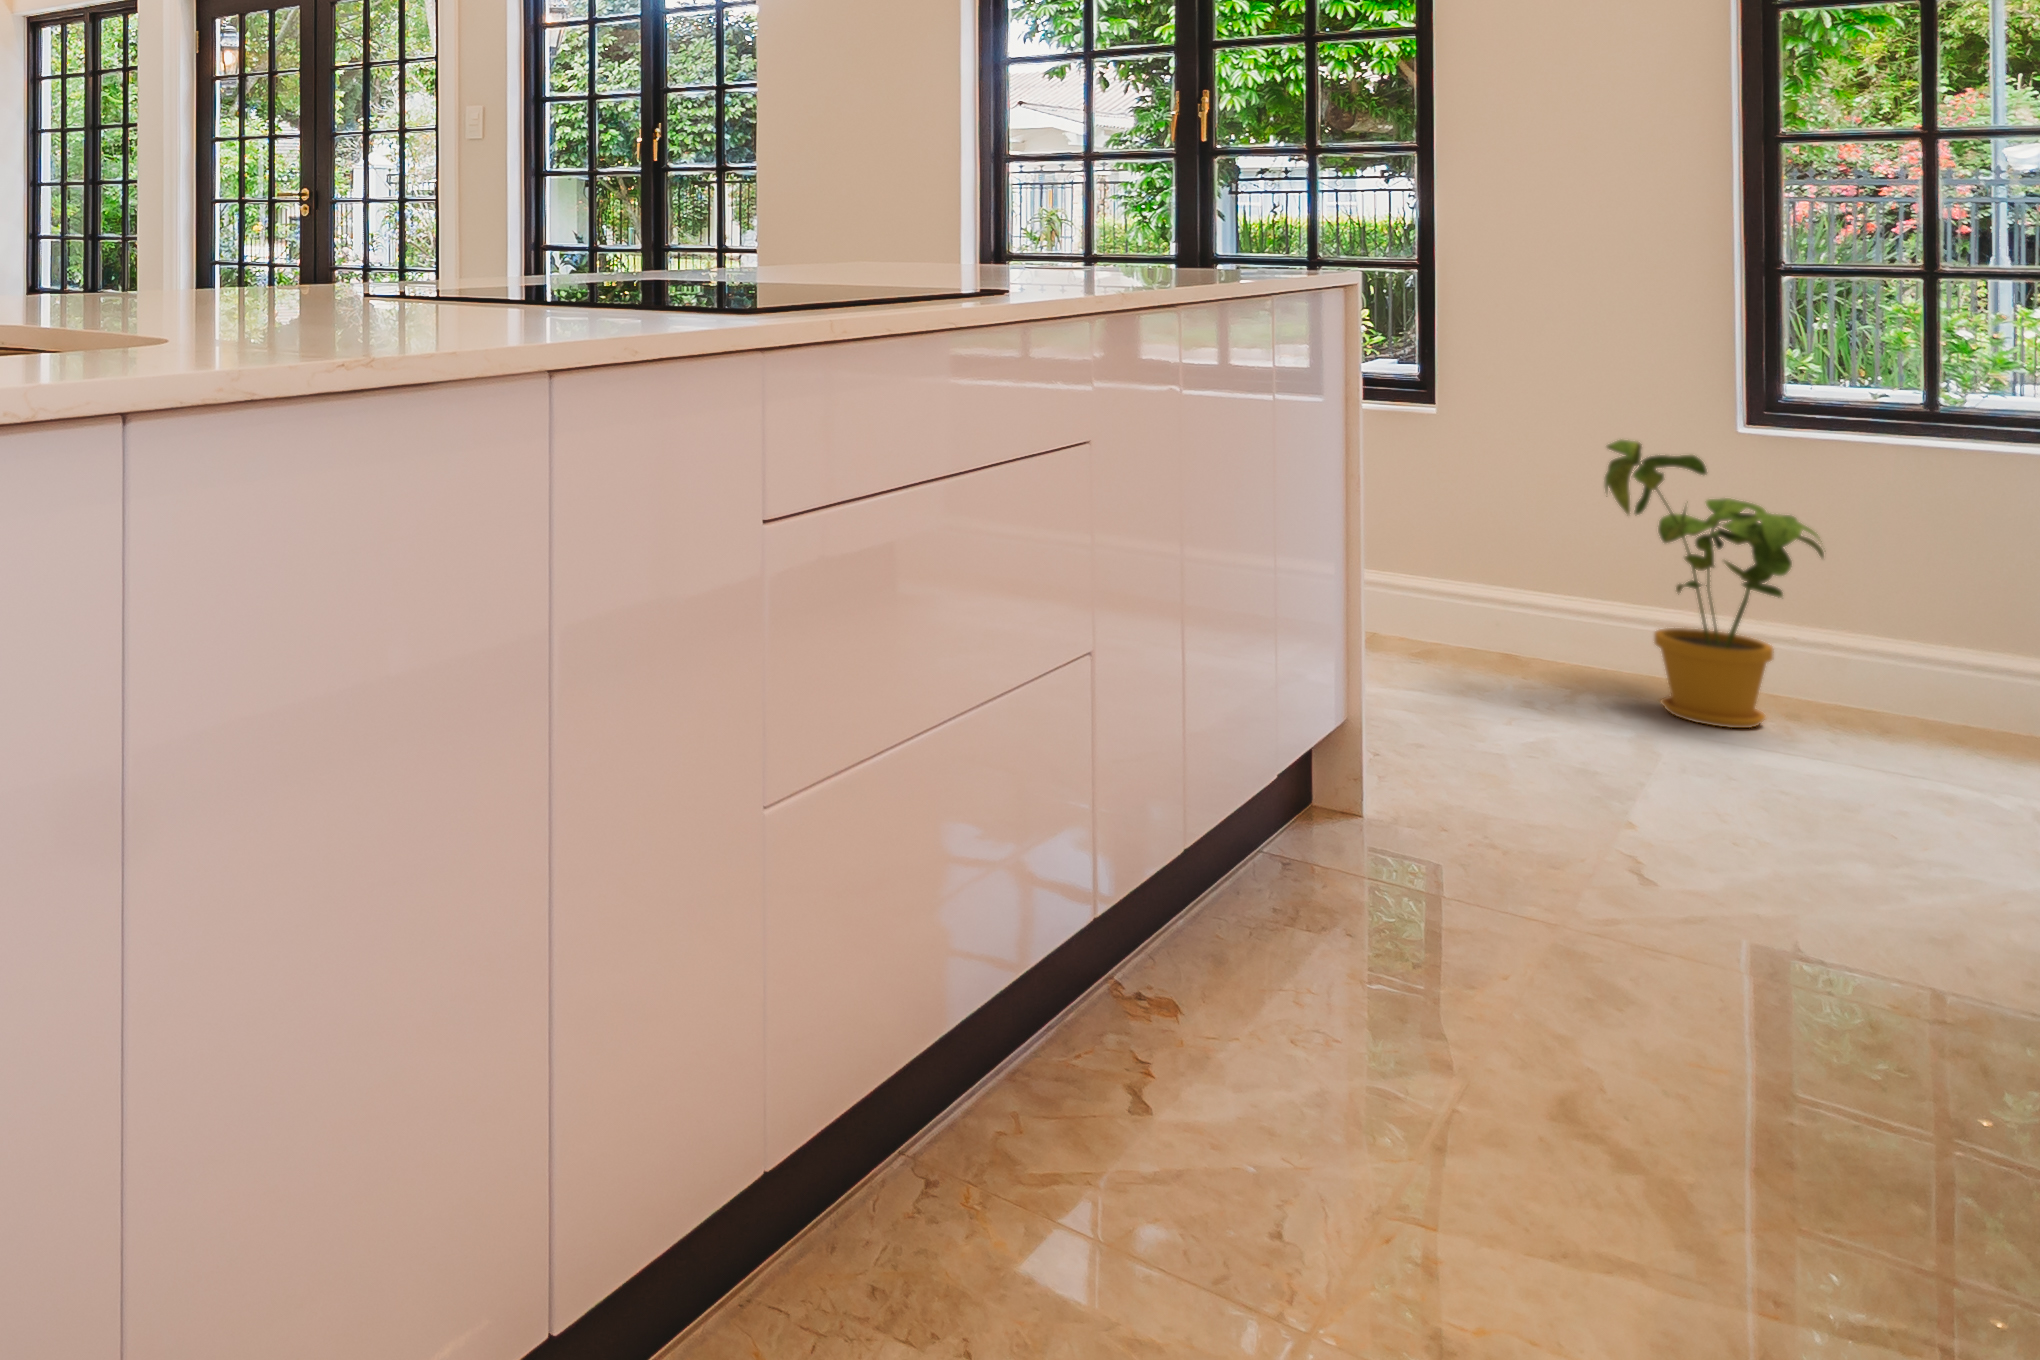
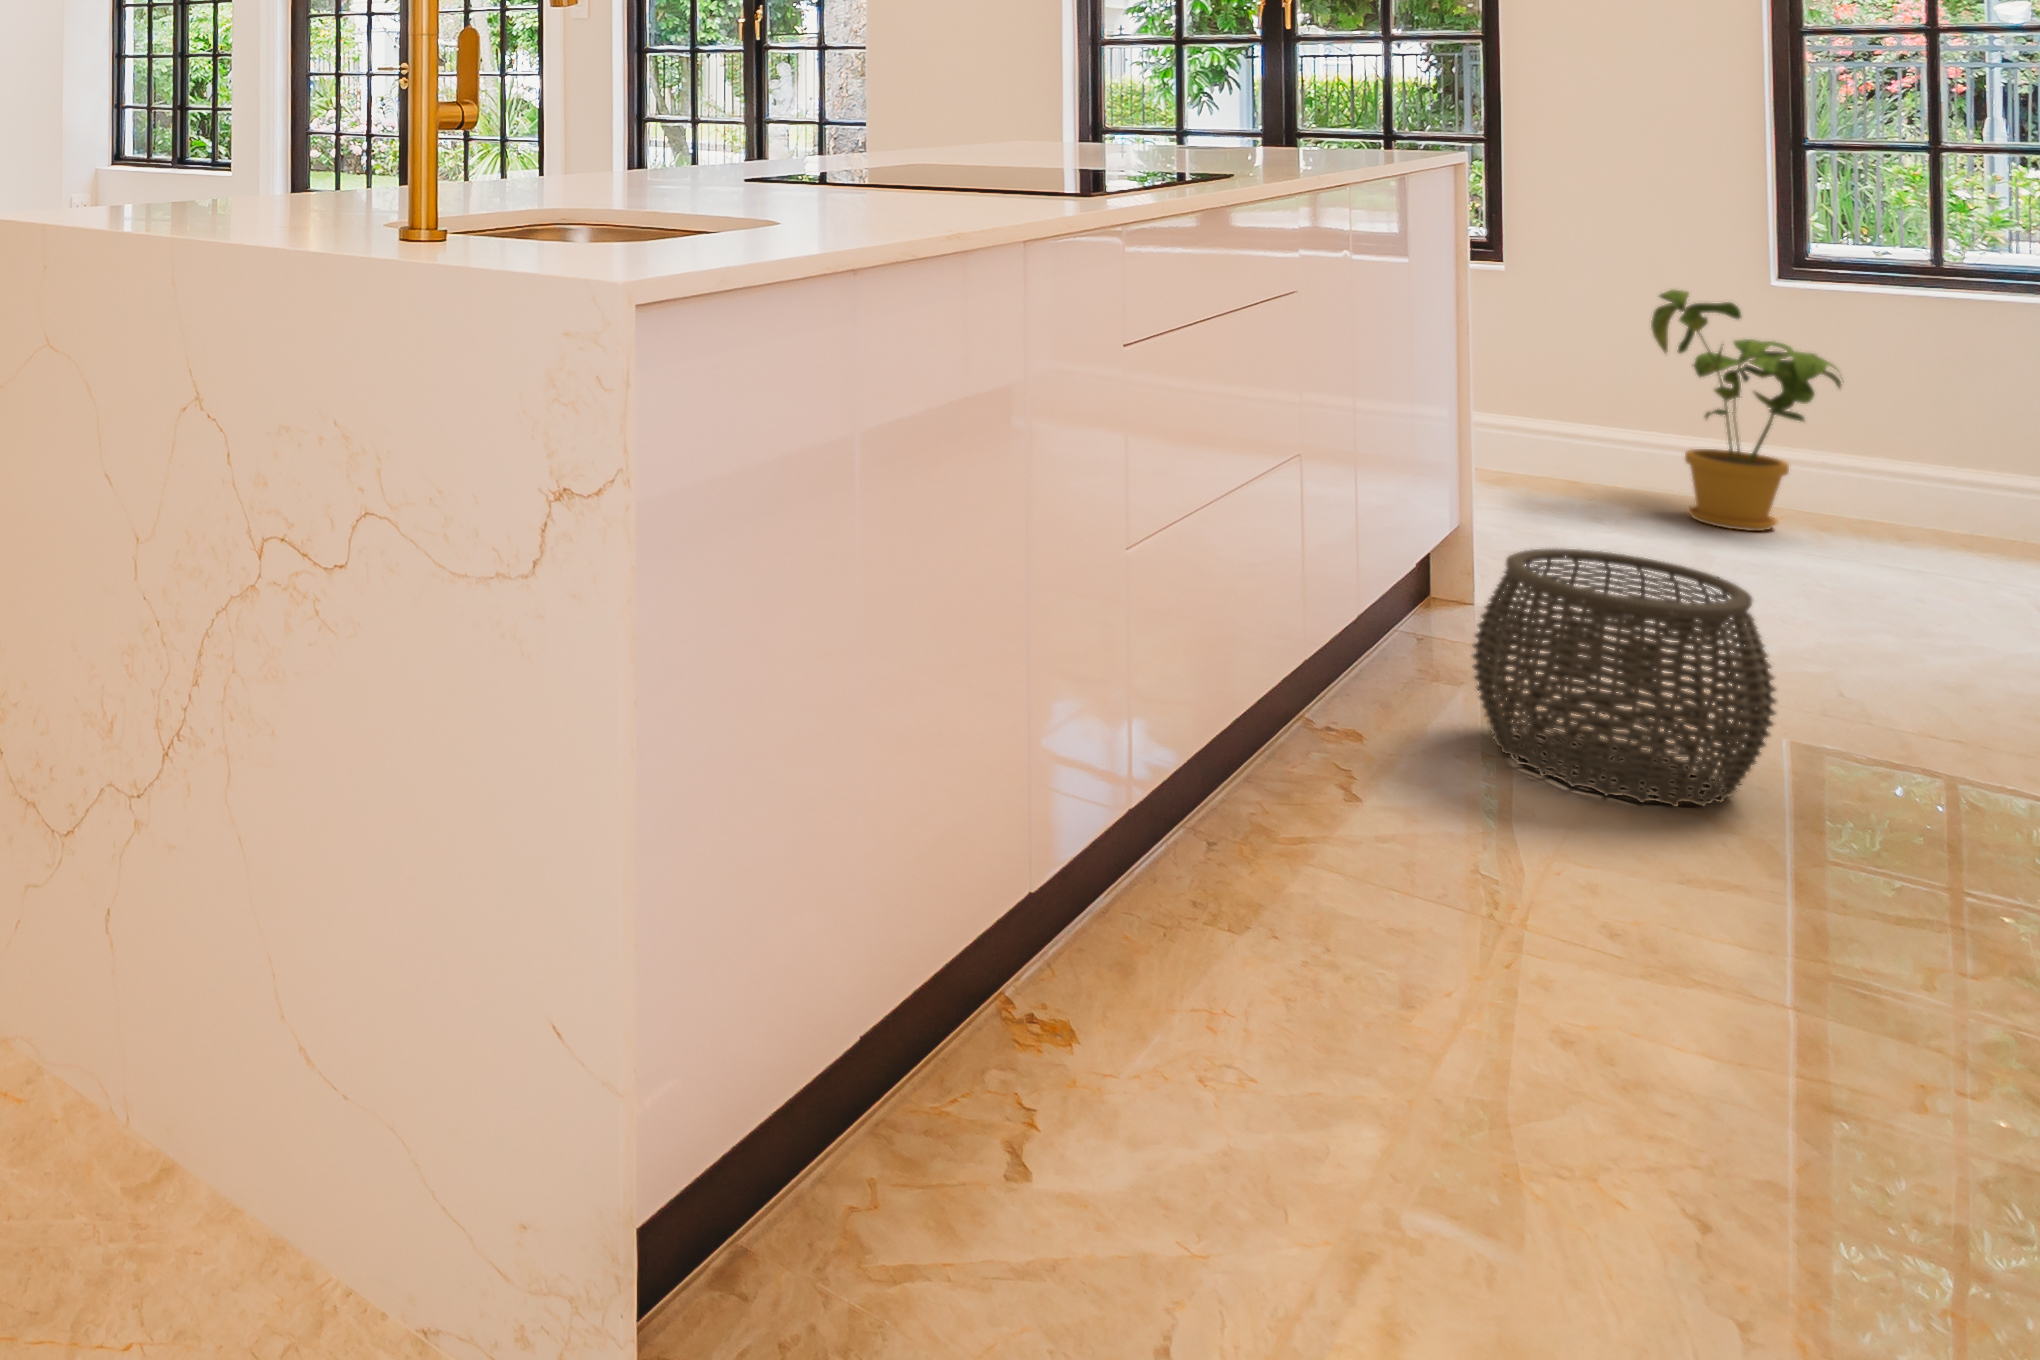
woven basket: none [1273,759,1626,1102] -> present [1473,549,1776,806]

